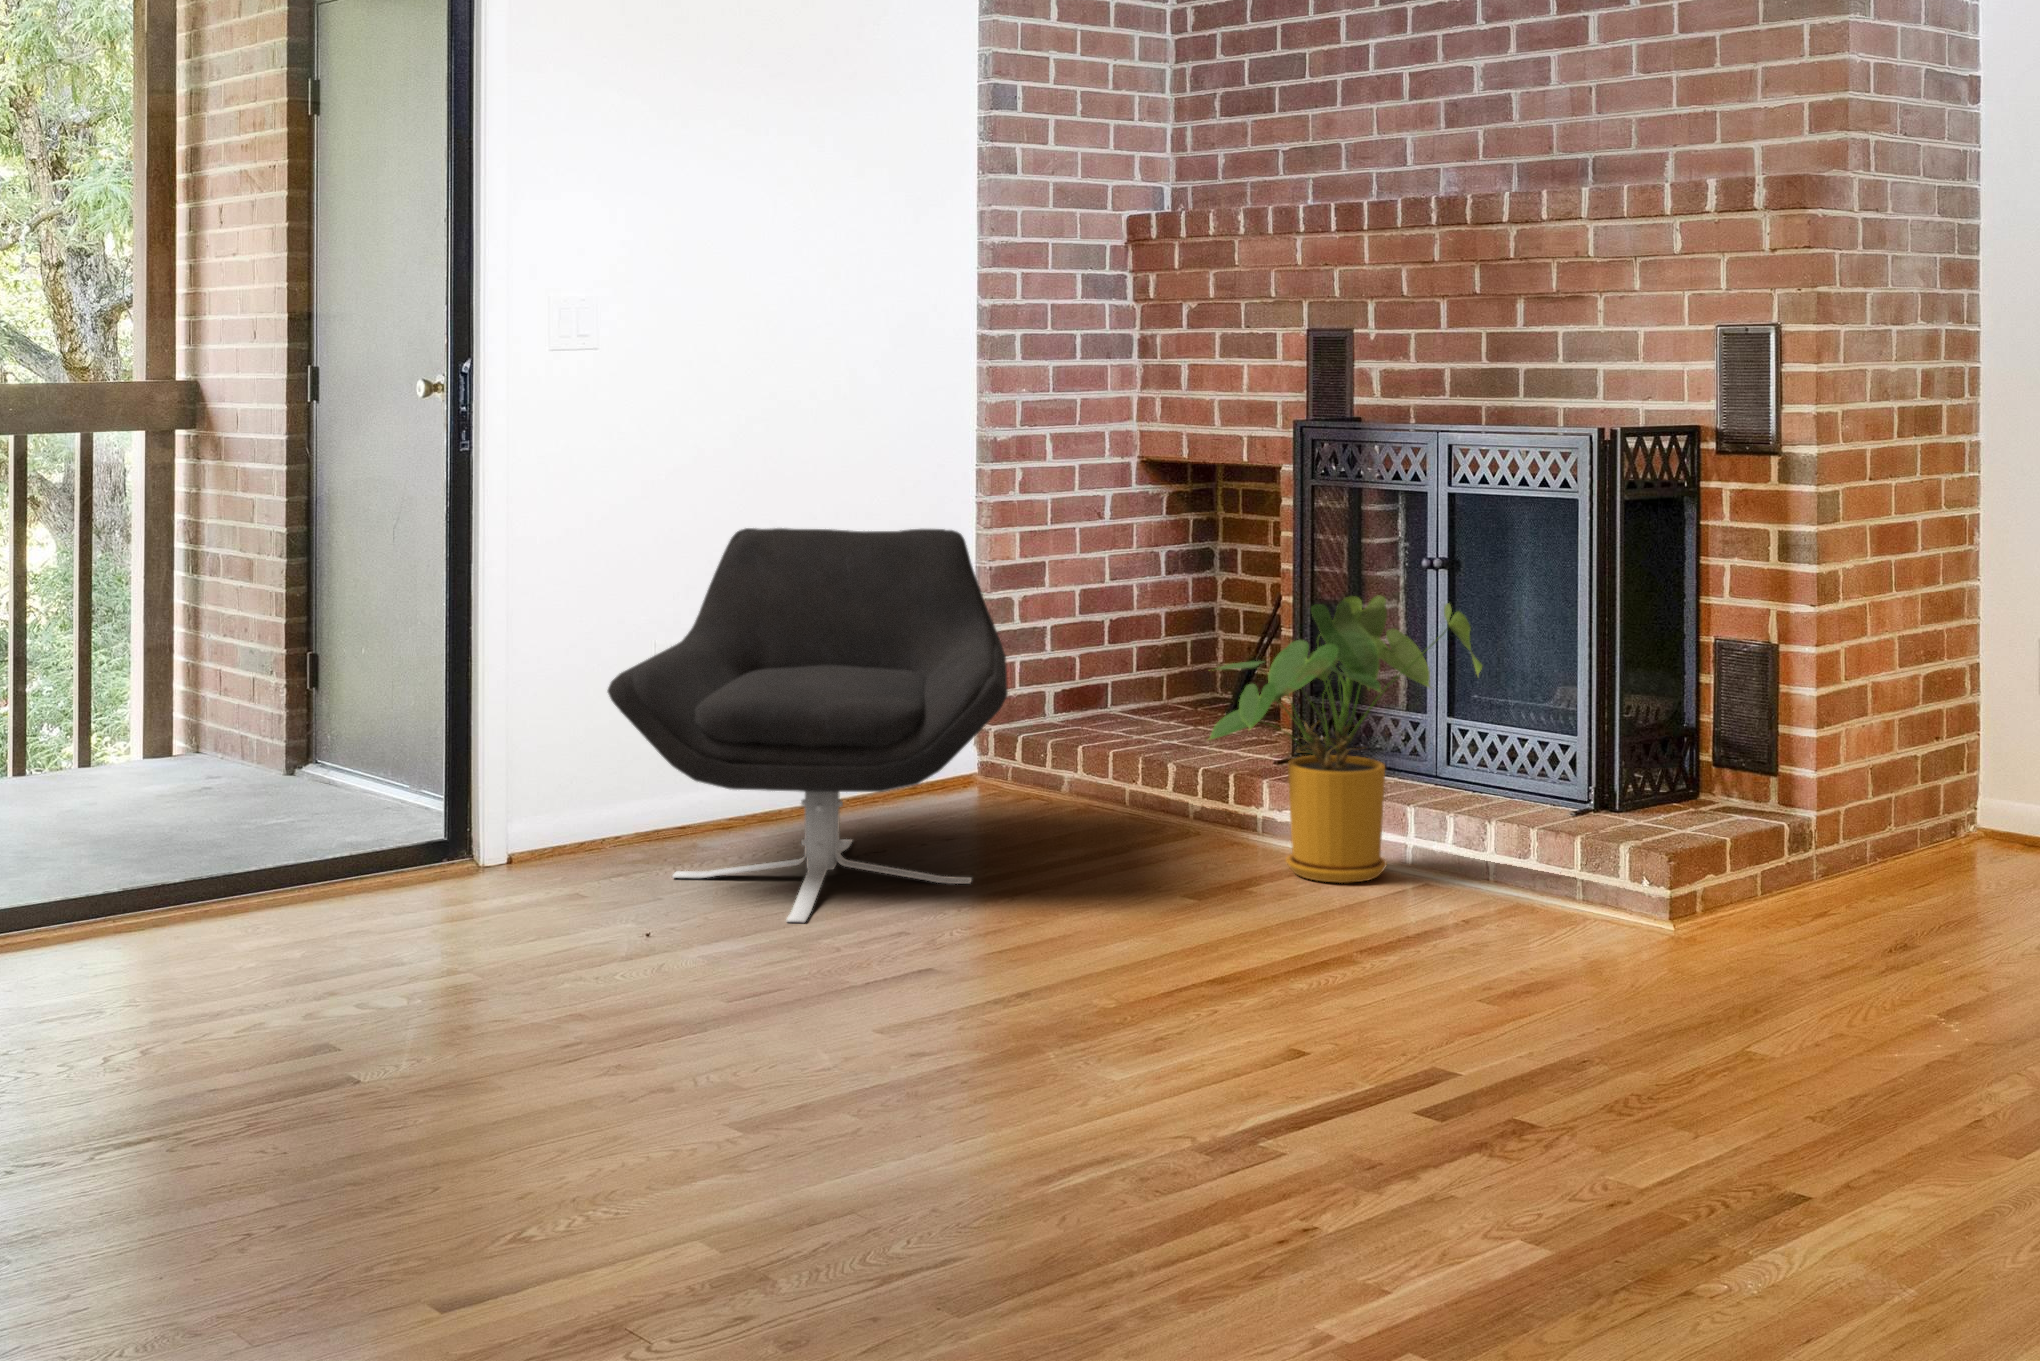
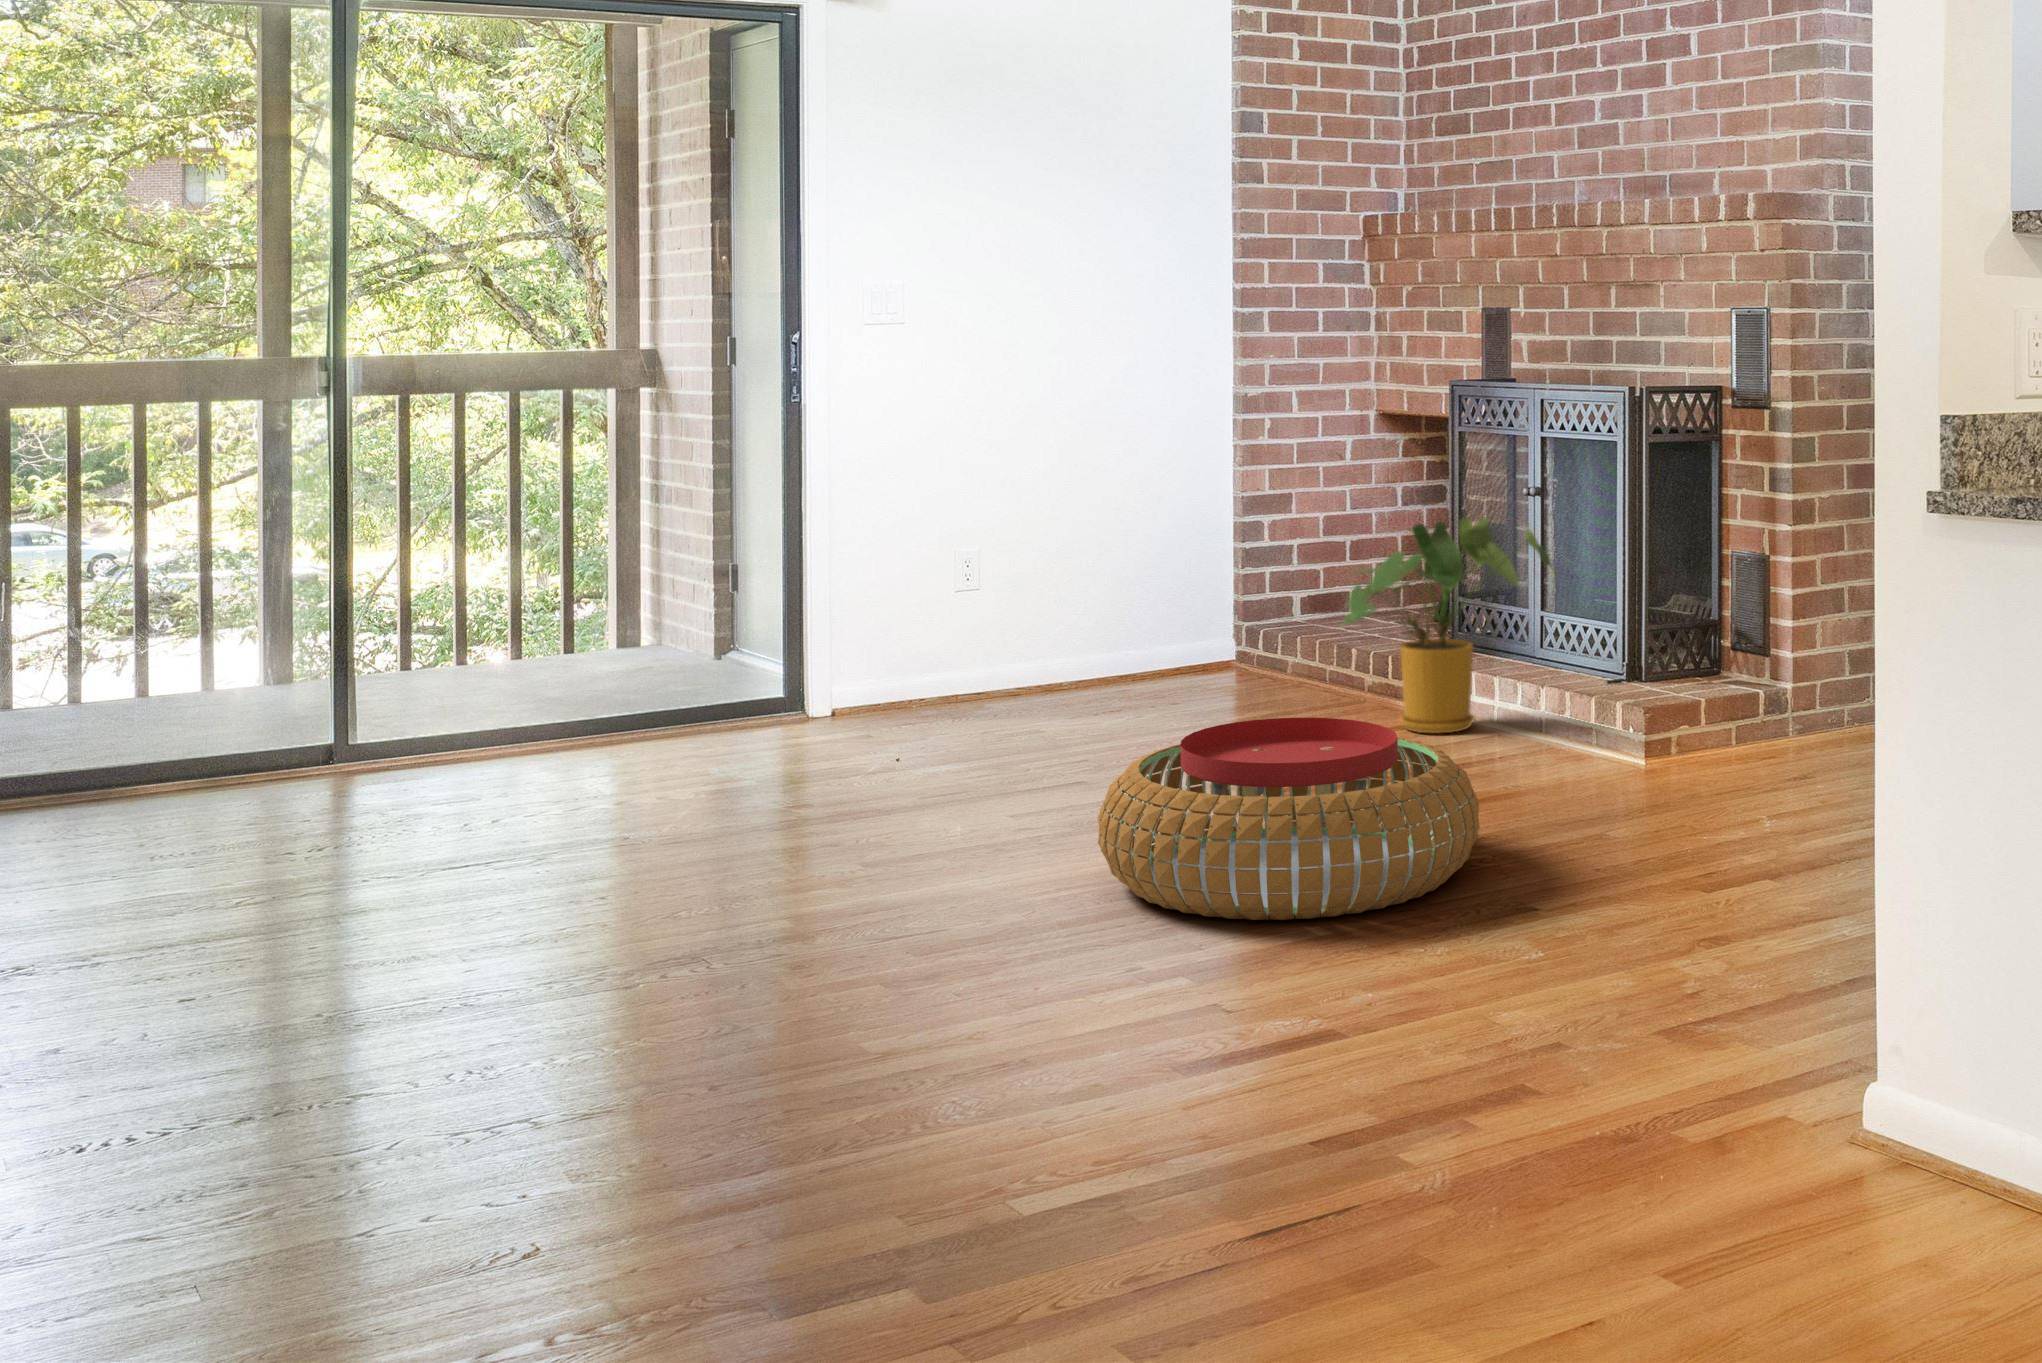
lounge chair: present [608,528,1008,923] -> none [878,468,1209,759]
pouf: none [1113,884,1681,1211] -> present [1098,718,1480,920]

